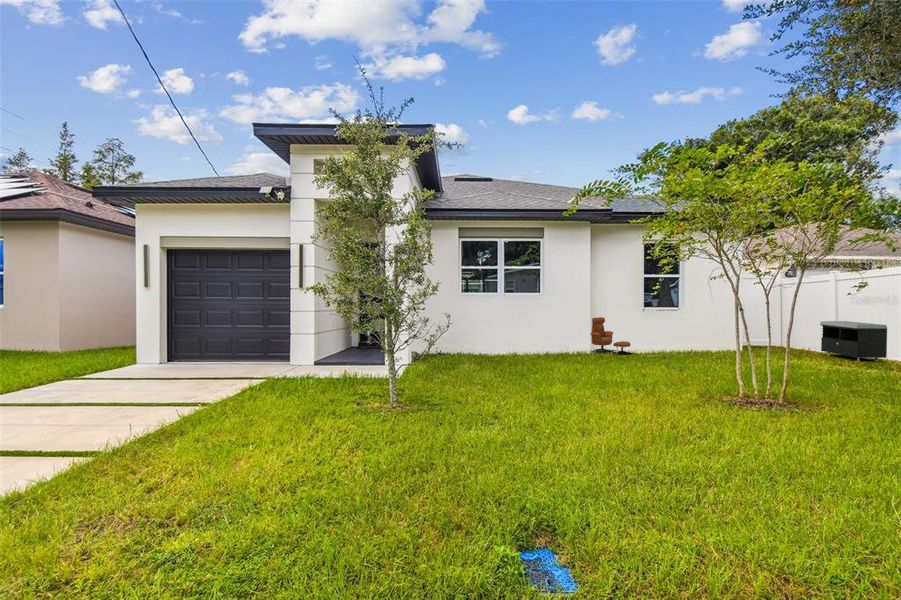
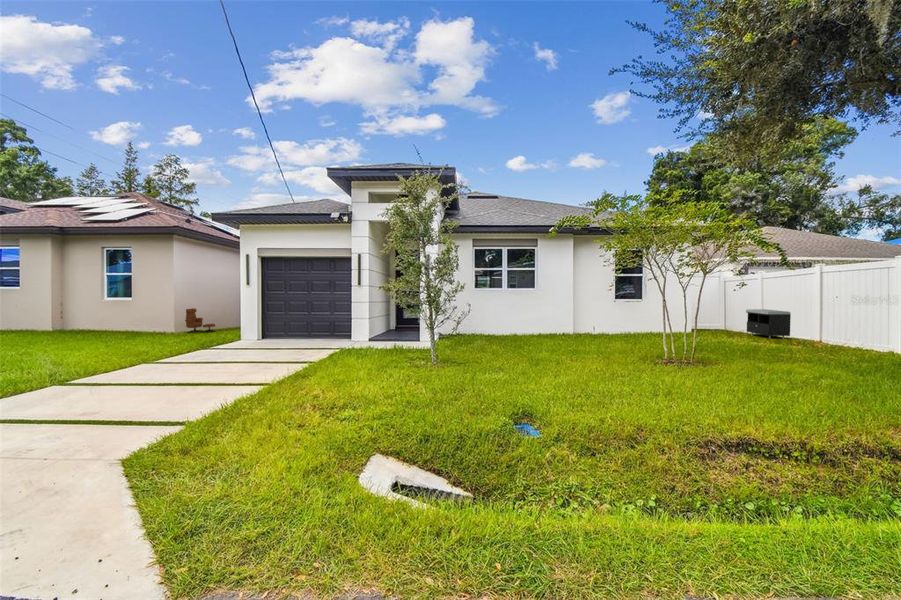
lounge chair: present [590,317,631,355] -> present [185,308,215,333]

